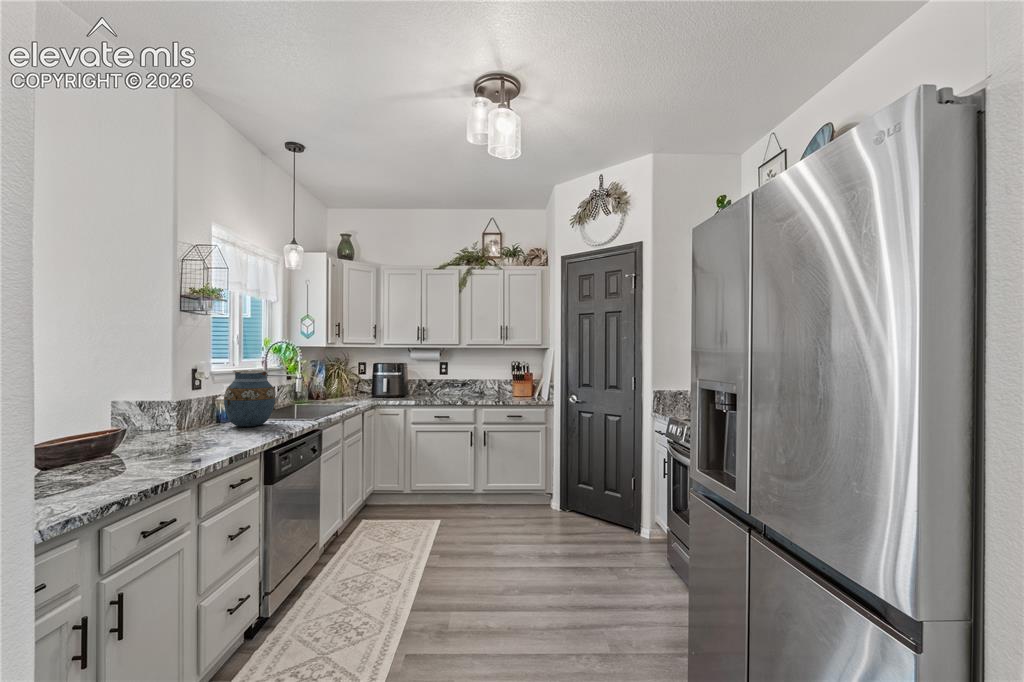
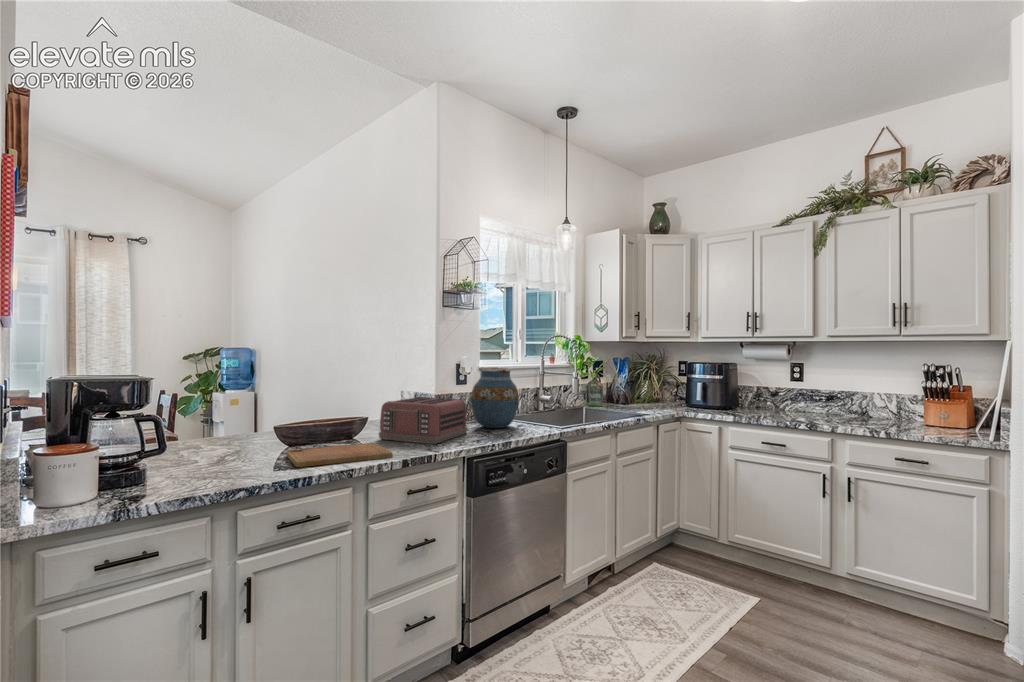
toaster: none [148,401,236,448] -> present [379,397,467,444]
cutting board: none [70,450,215,479] -> present [286,443,393,467]

